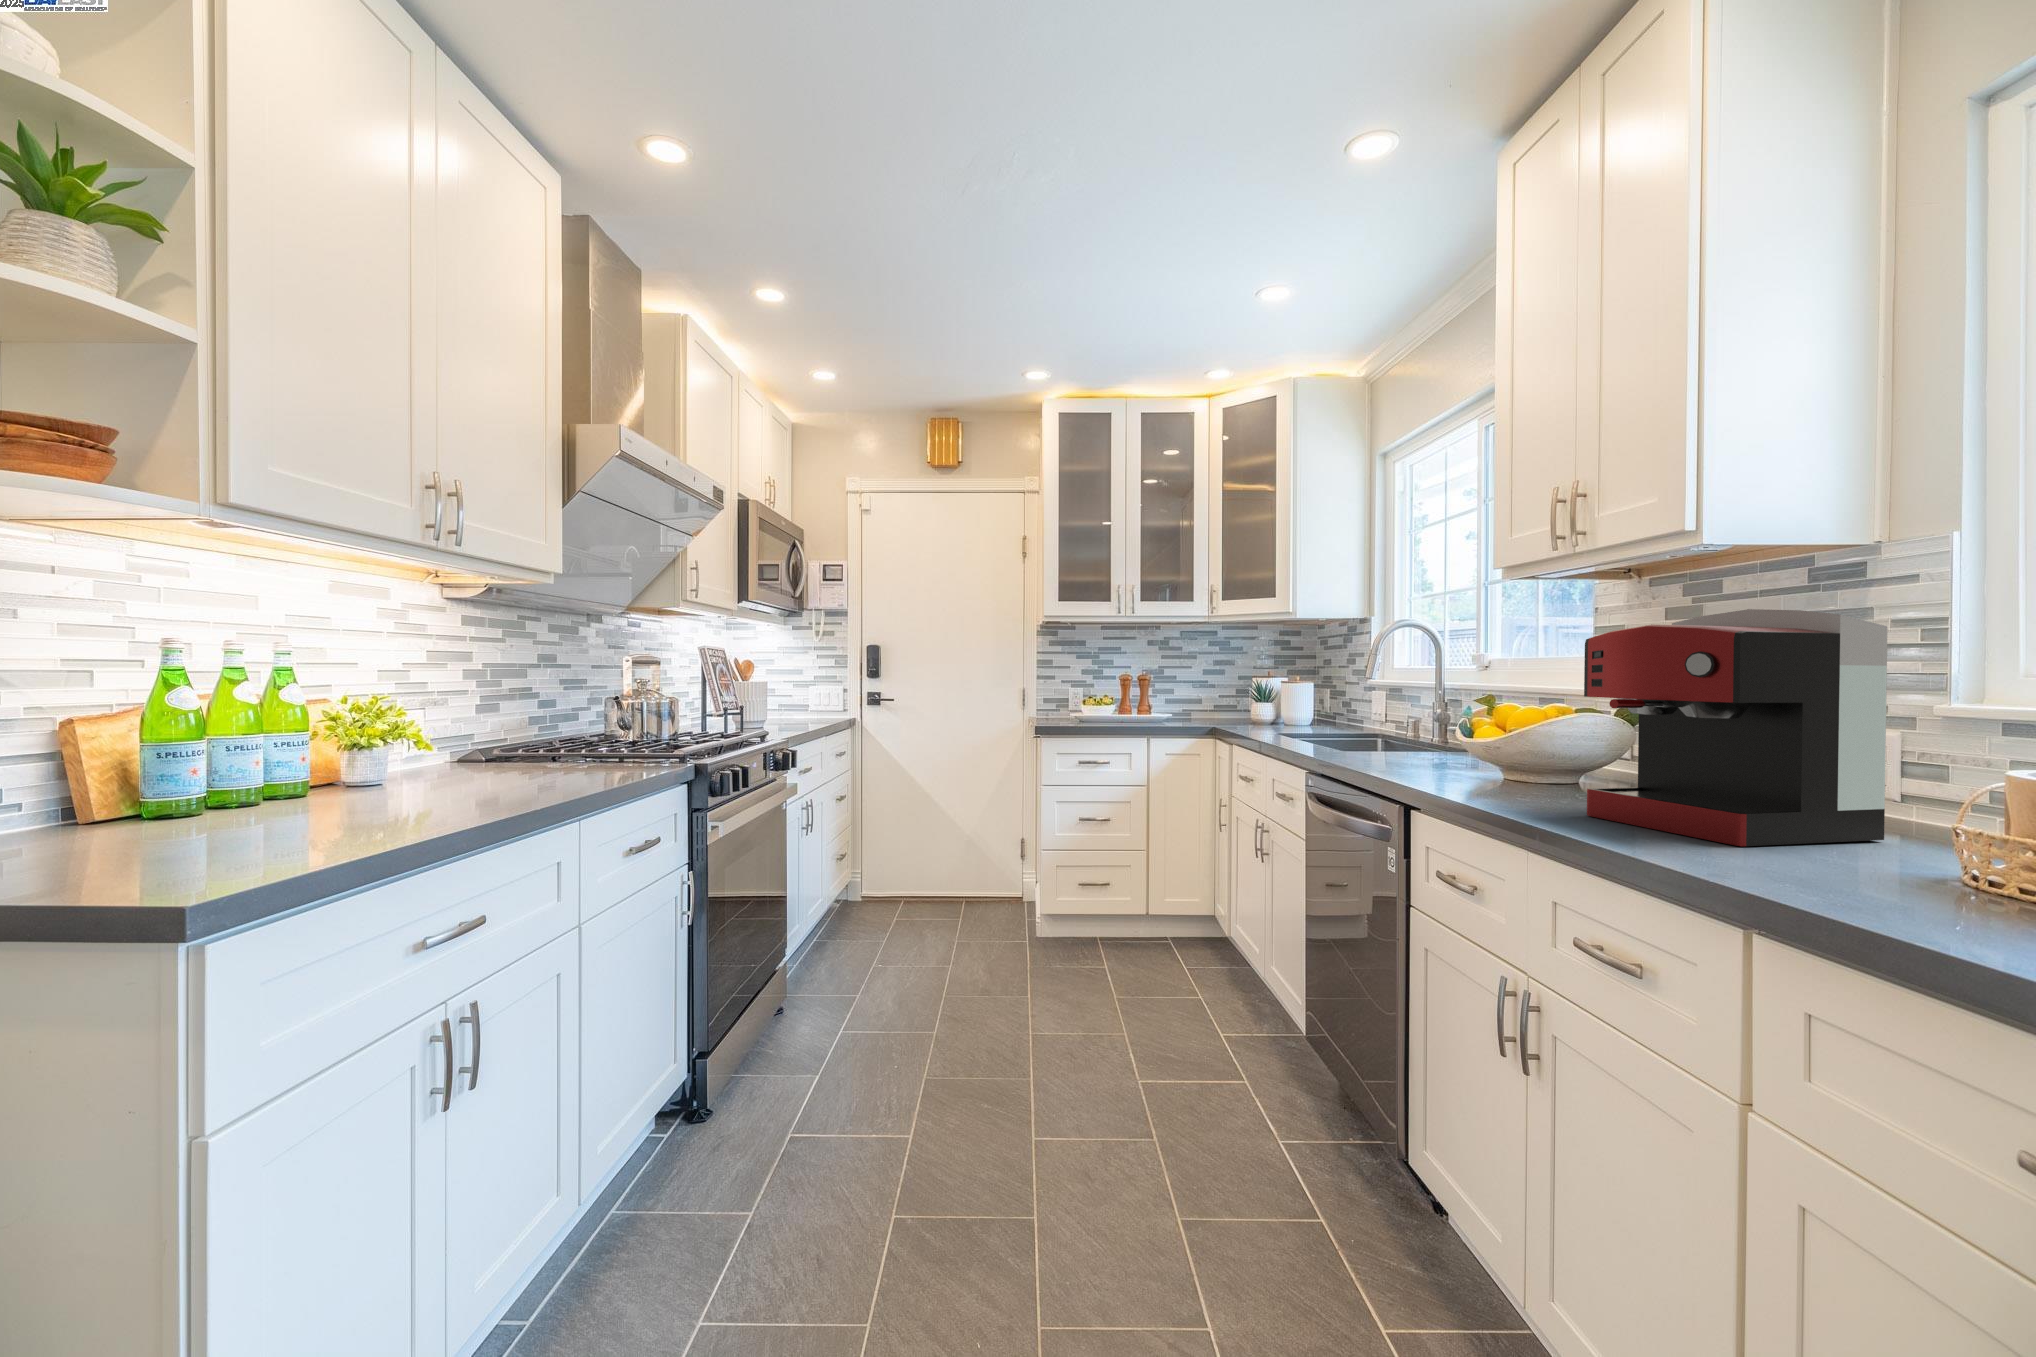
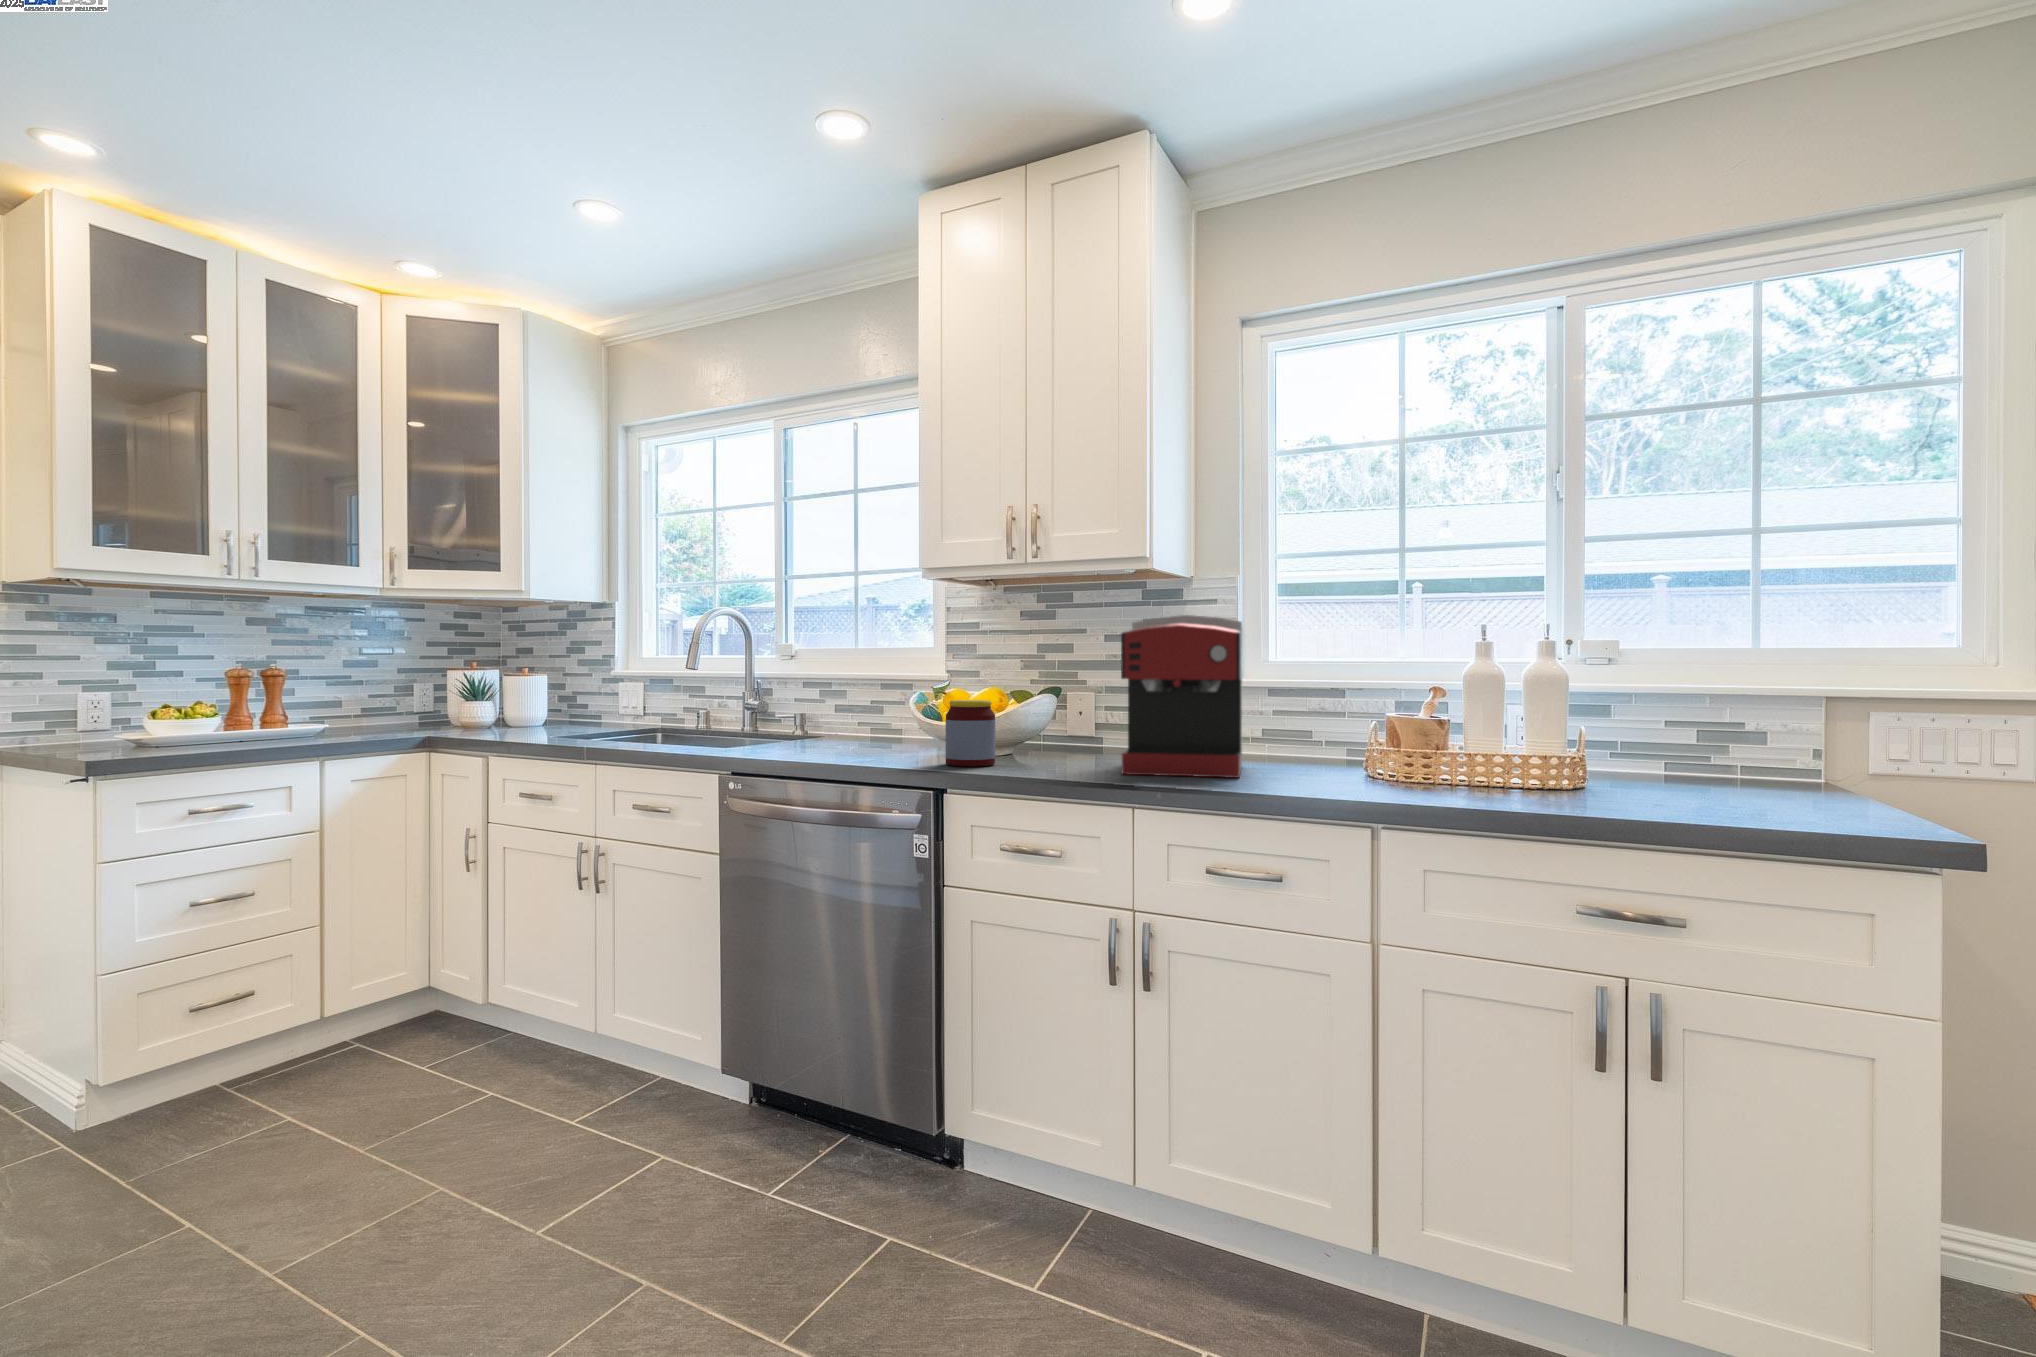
jar: none [1449,714,1511,787] -> present [945,700,995,766]

